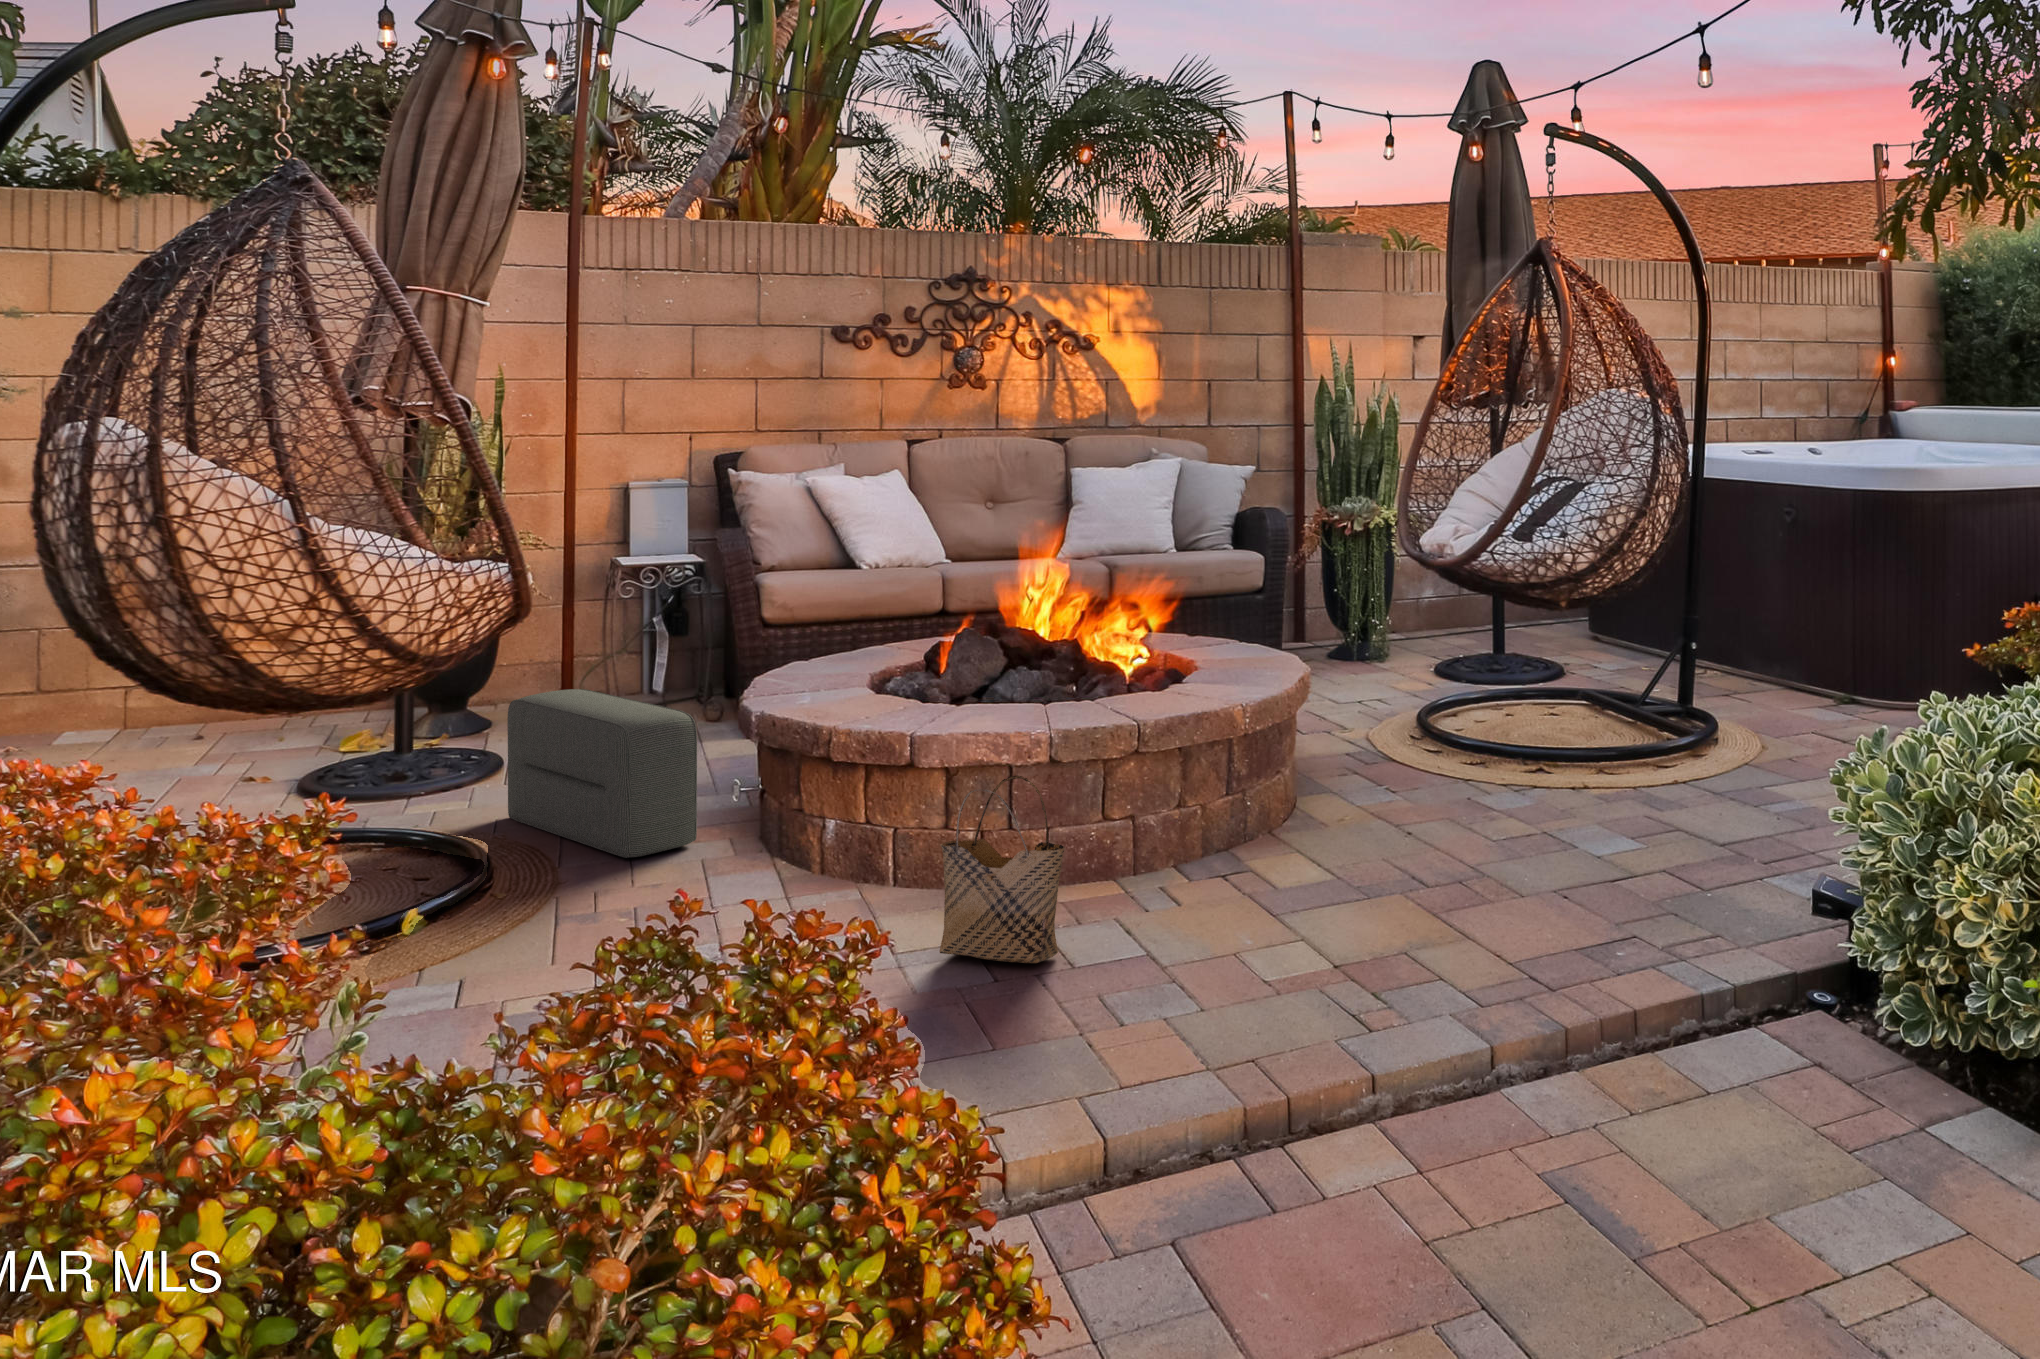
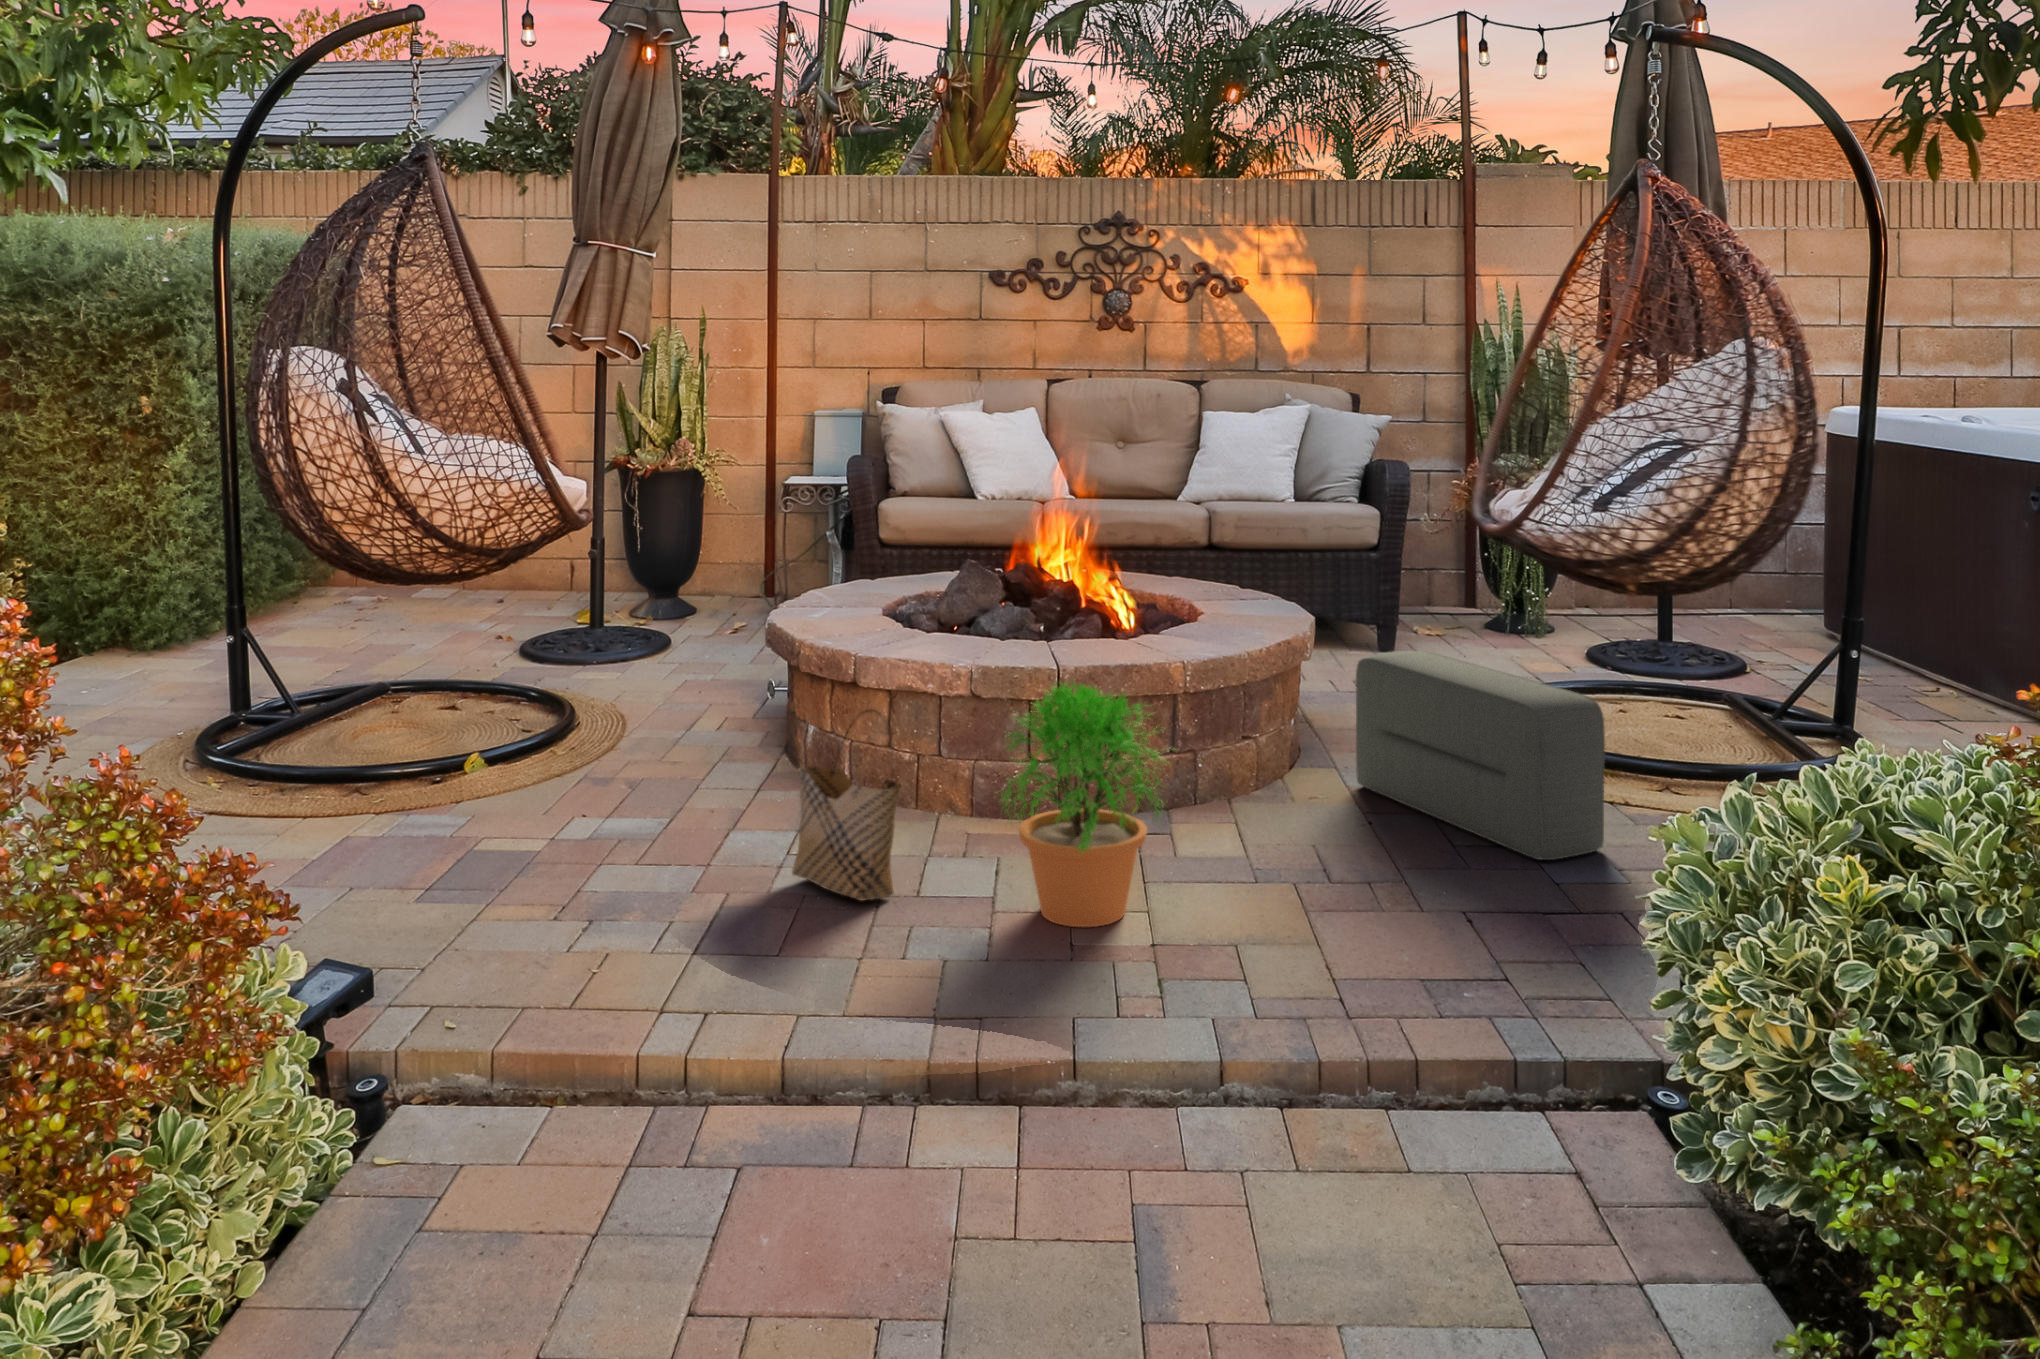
pouf: present [507,689,697,858] -> present [1356,651,1605,860]
potted plant: none [1167,722,1321,951] -> present [1001,682,1169,927]

